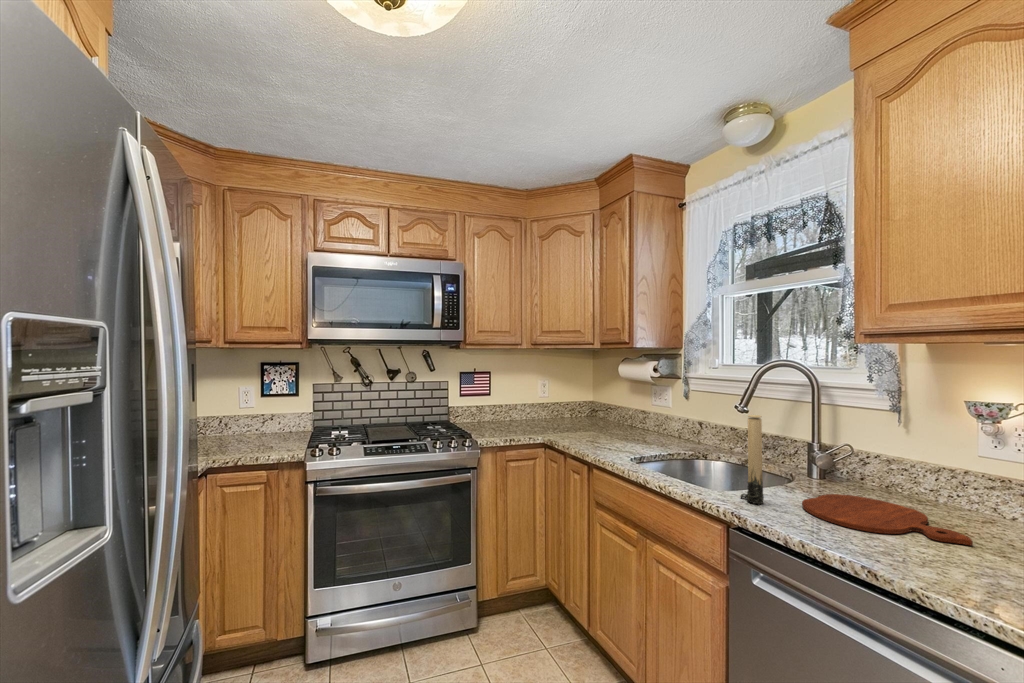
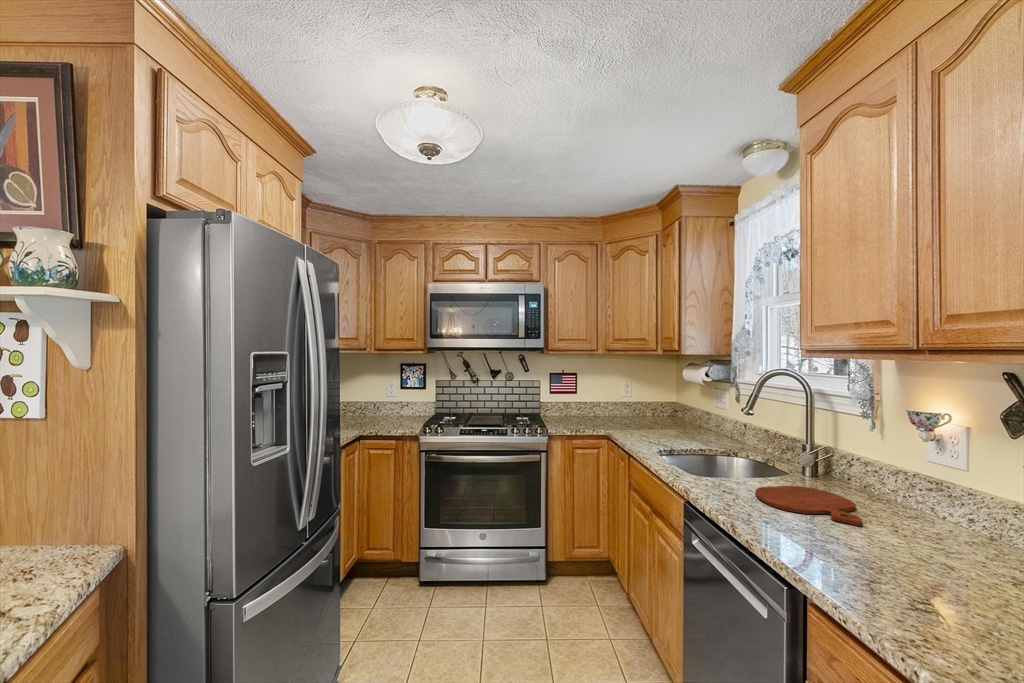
candle: present [741,415,764,504] -> none [714,415,729,487]

